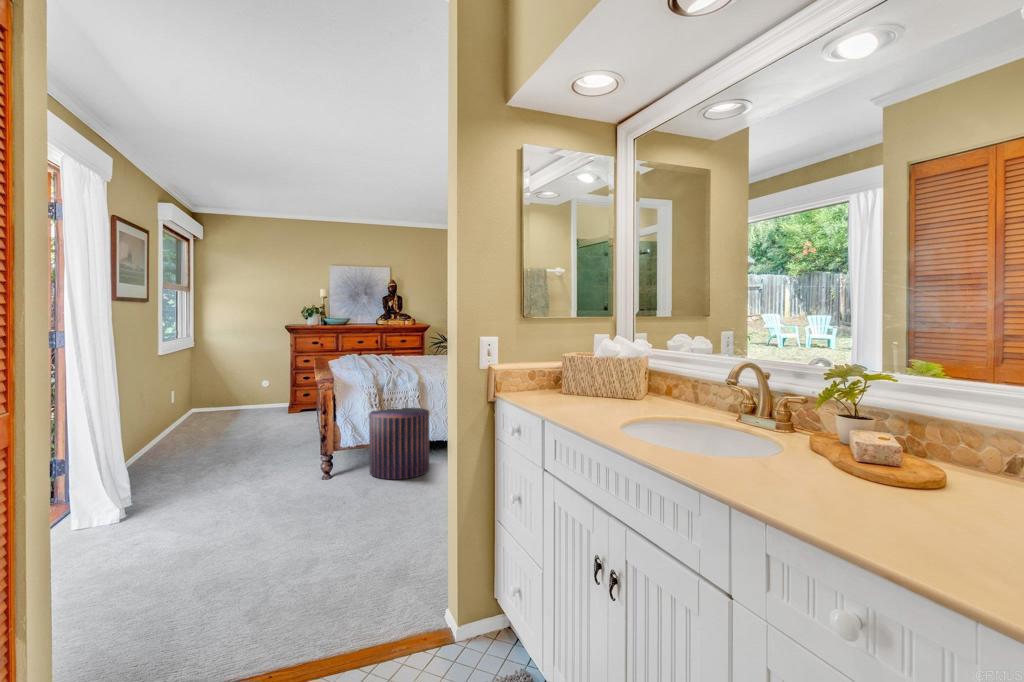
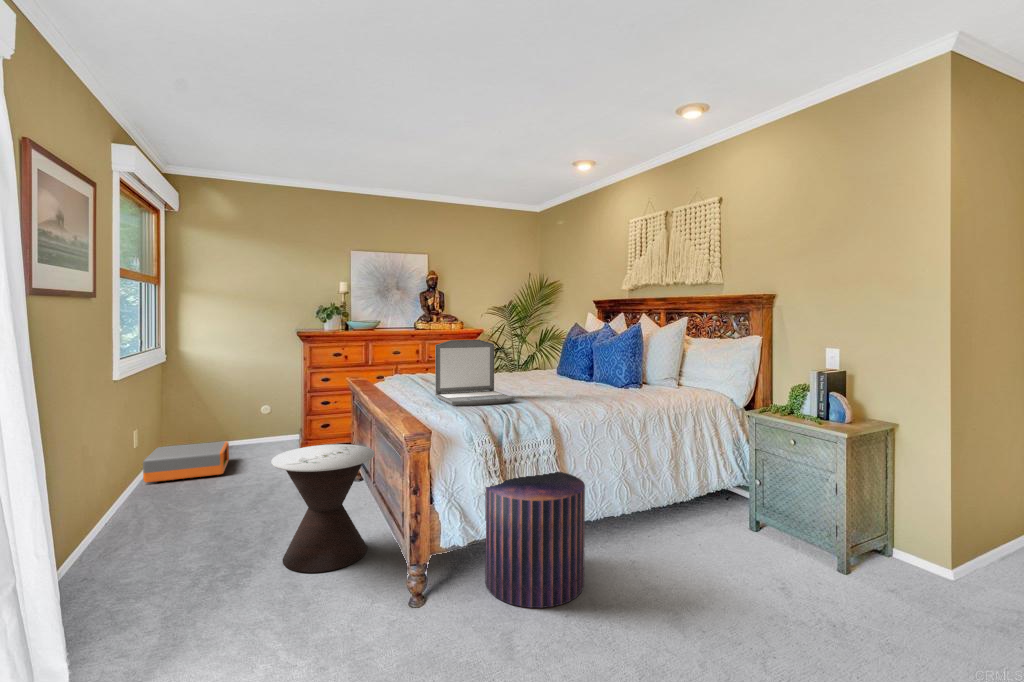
laptop: none [355,329,402,369] -> present [435,340,514,406]
side table: none [250,394,314,465] -> present [272,444,375,573]
storage box: none [177,402,237,426] -> present [143,441,229,483]

